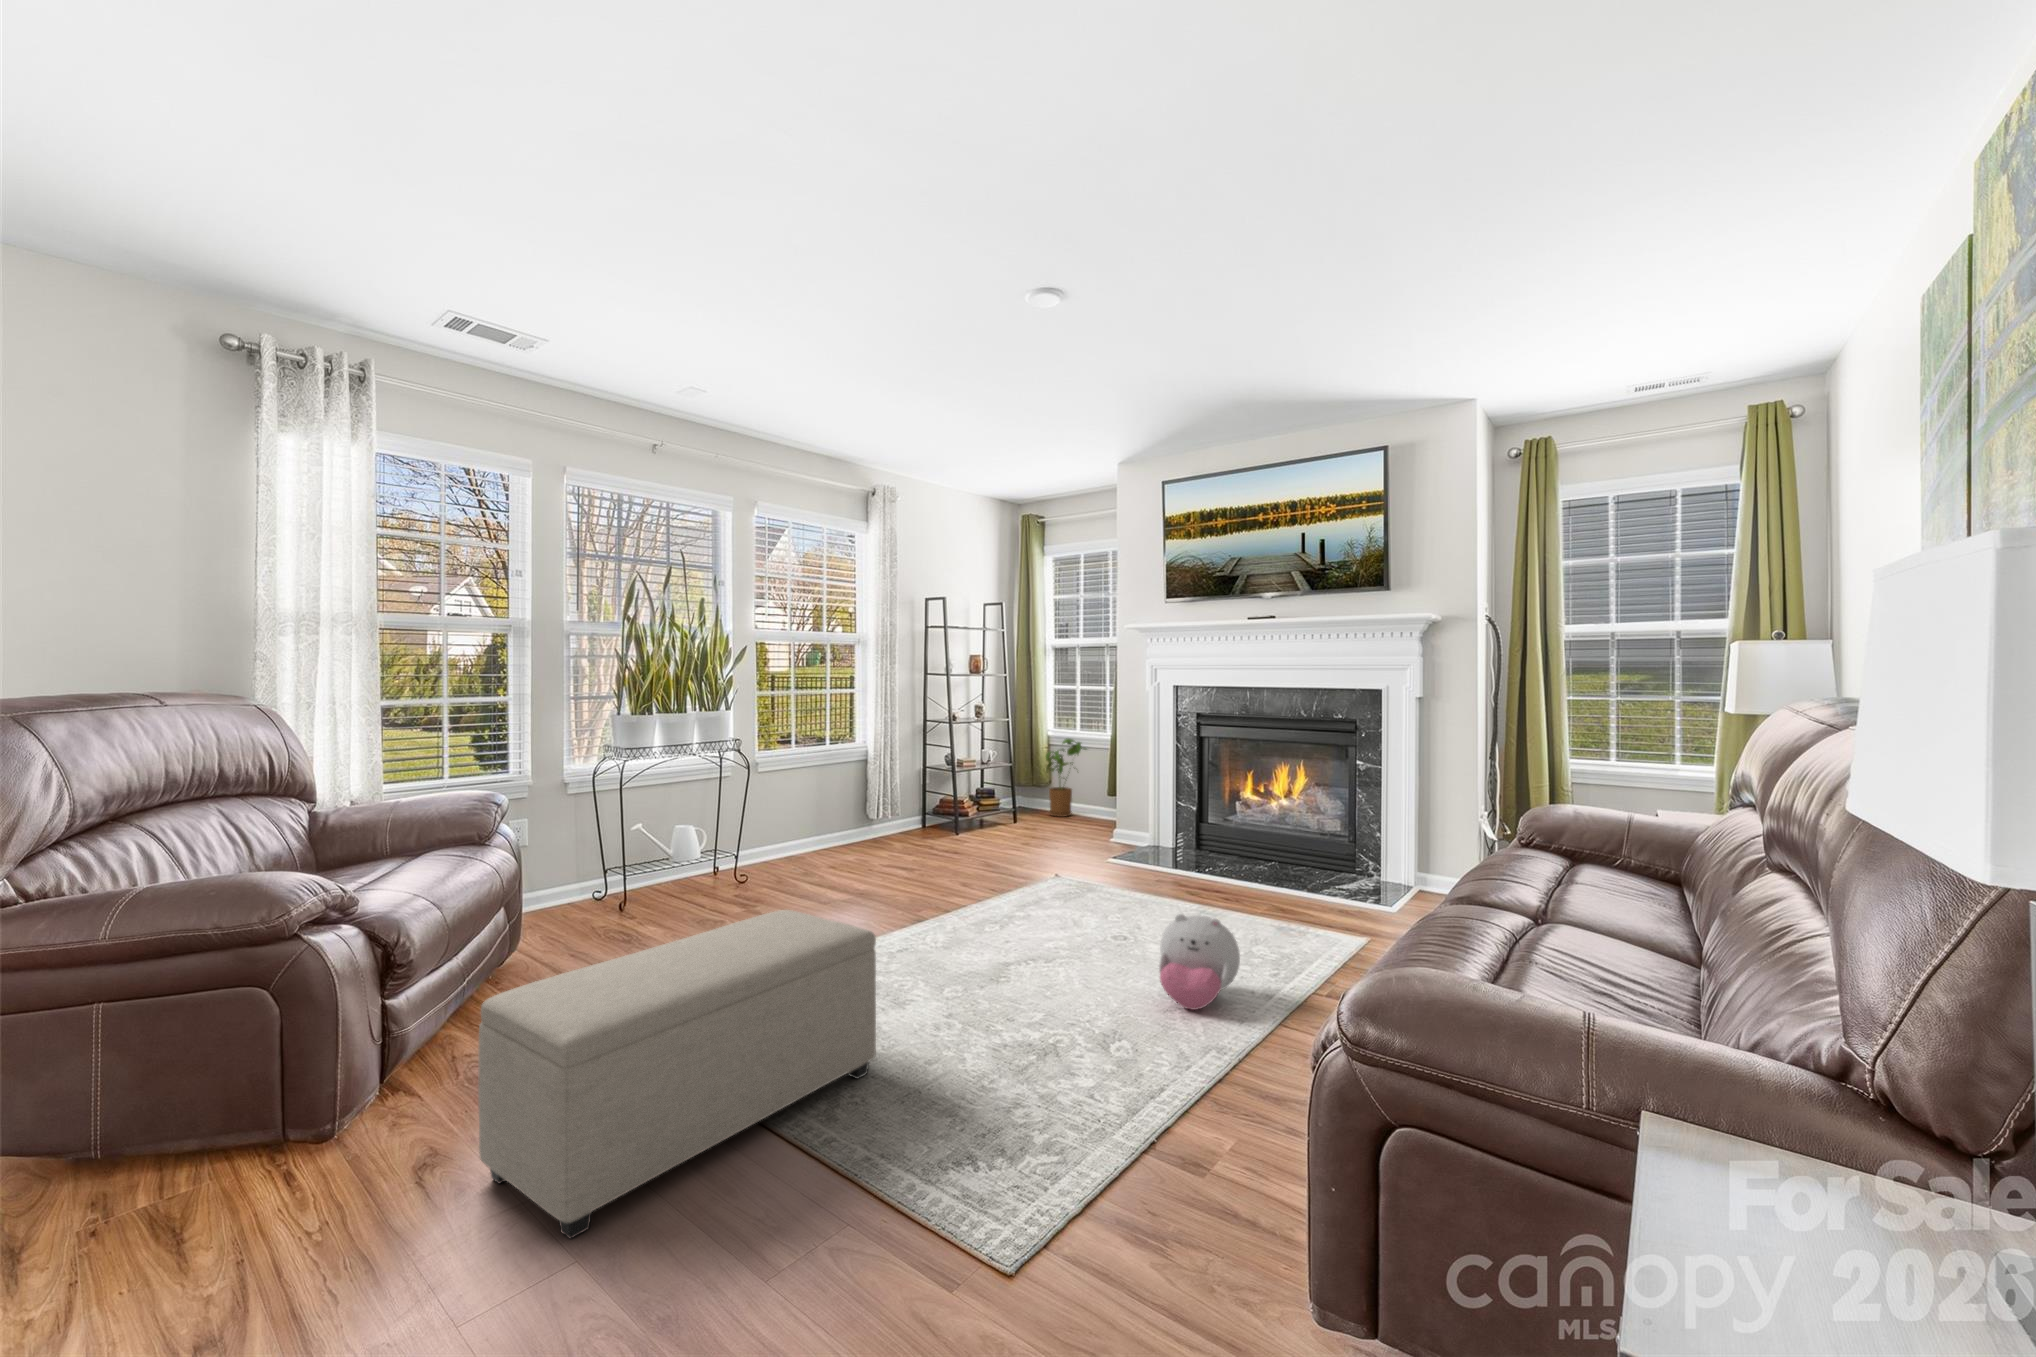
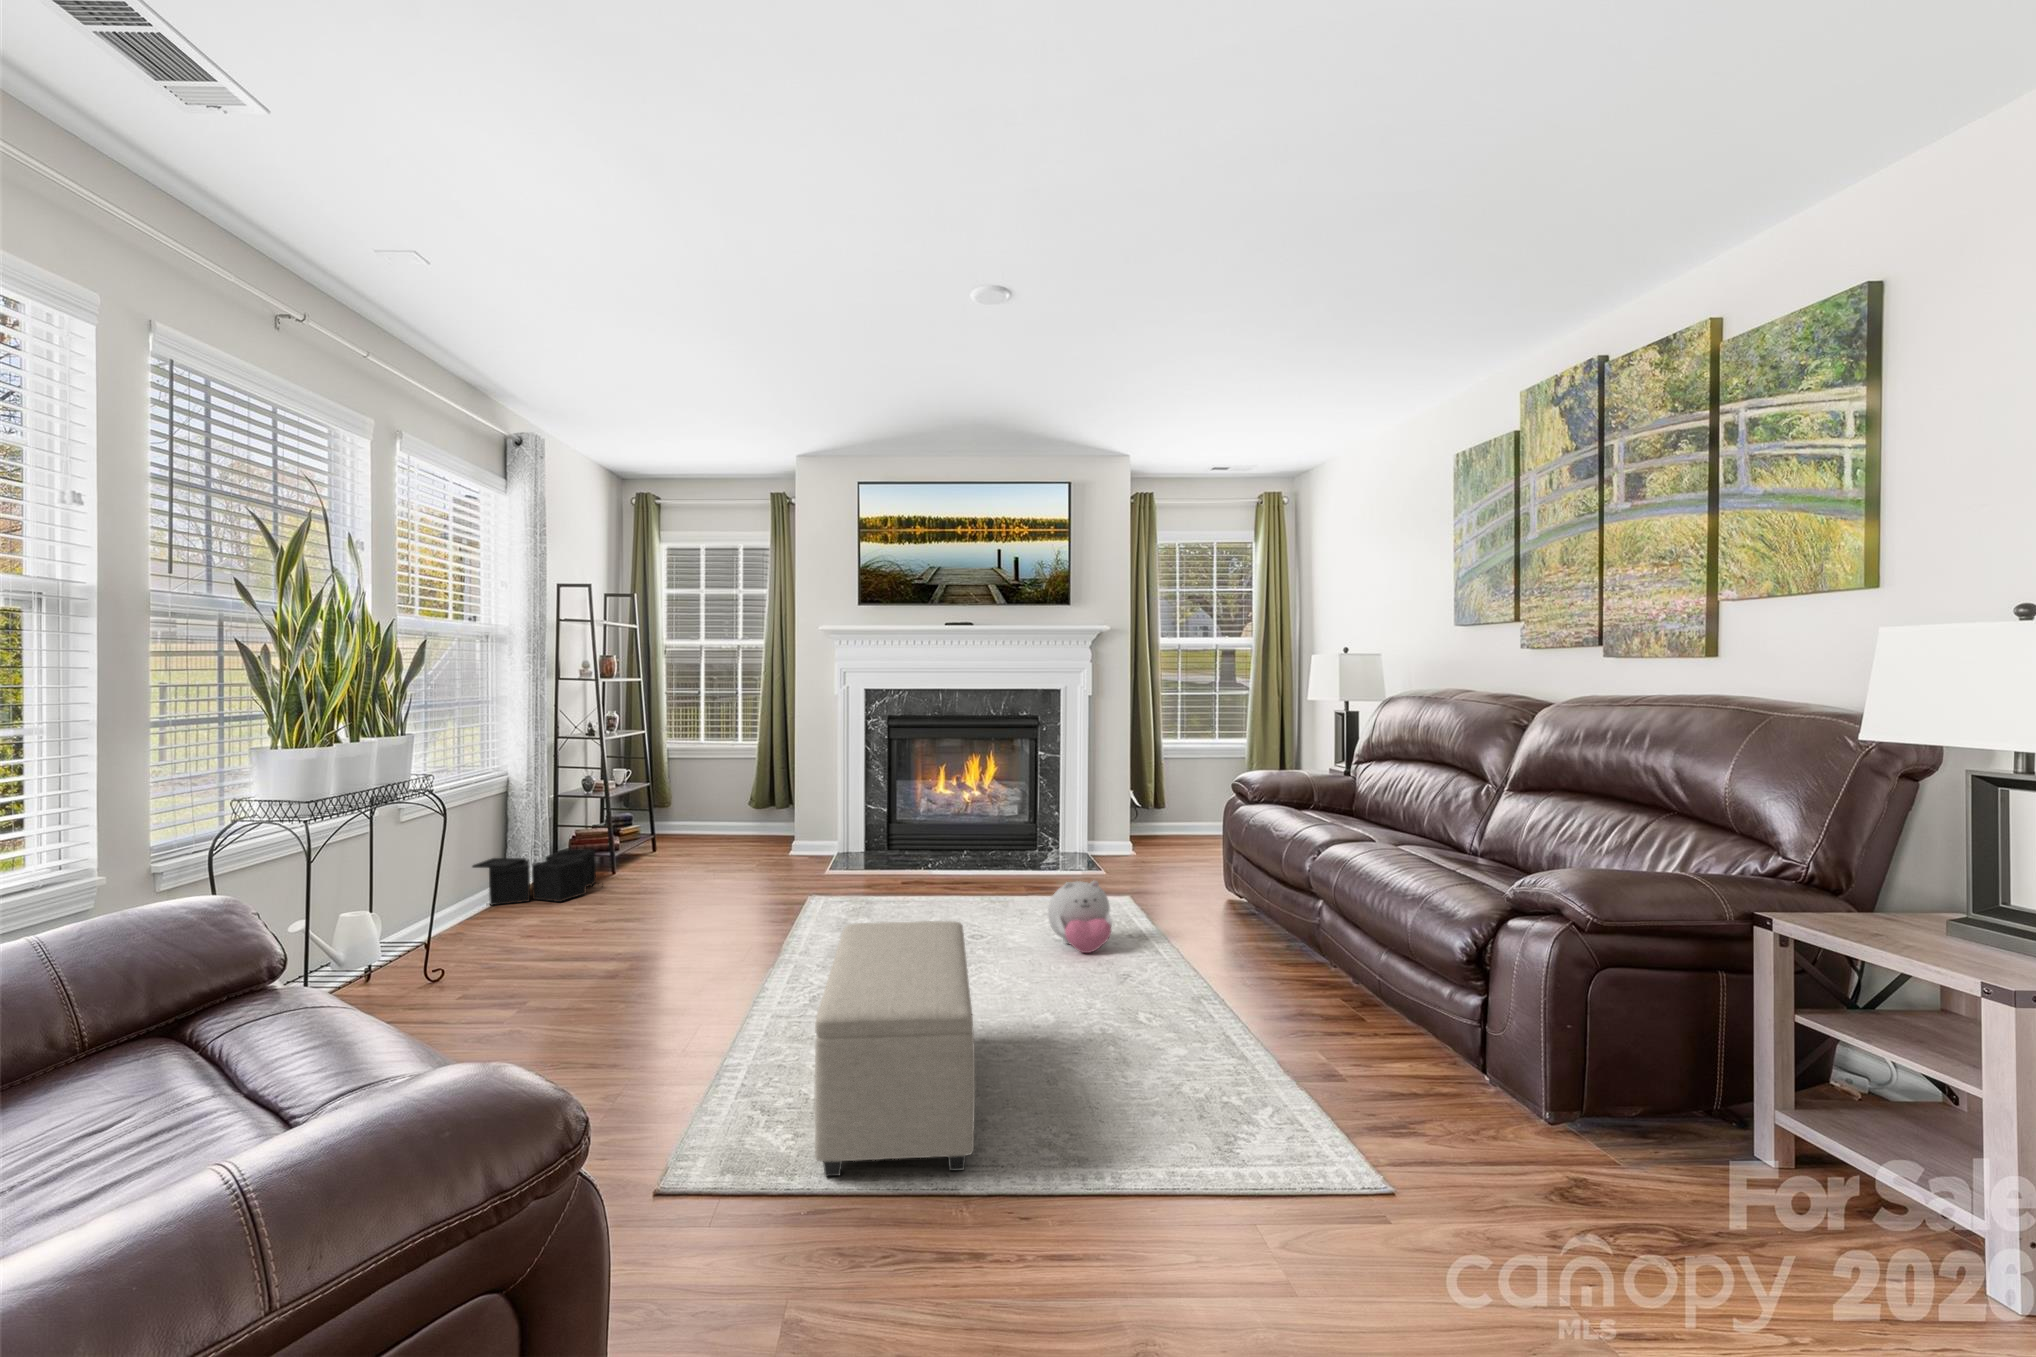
house plant: present [1046,739,1086,817] -> none [675,748,729,837]
storage bin: none [823,810,923,852] -> present [472,850,596,905]

